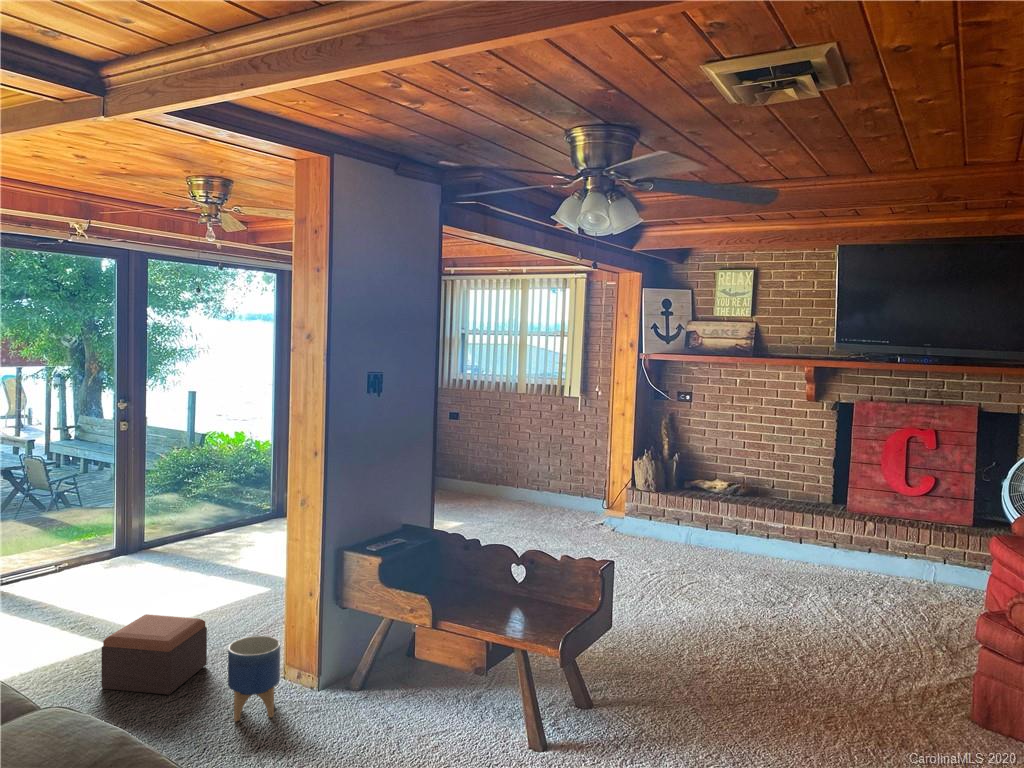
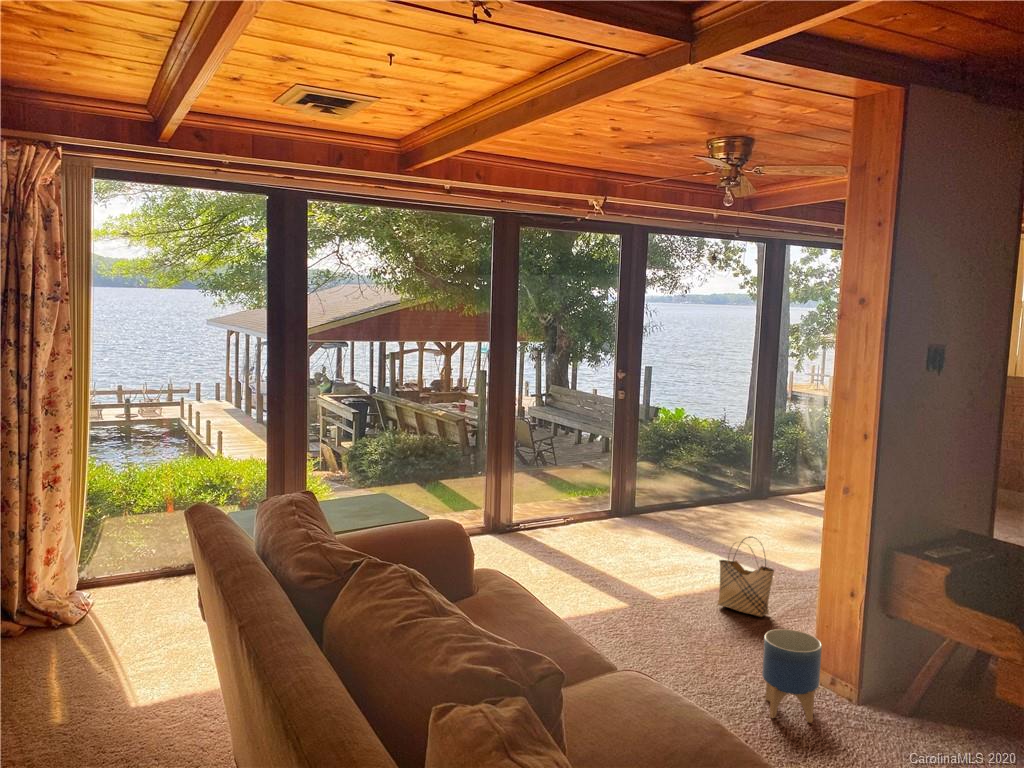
woven basket: none [208,555,261,630] -> present [718,537,774,617]
footstool: present [101,614,207,695] -> none [629,584,727,672]

